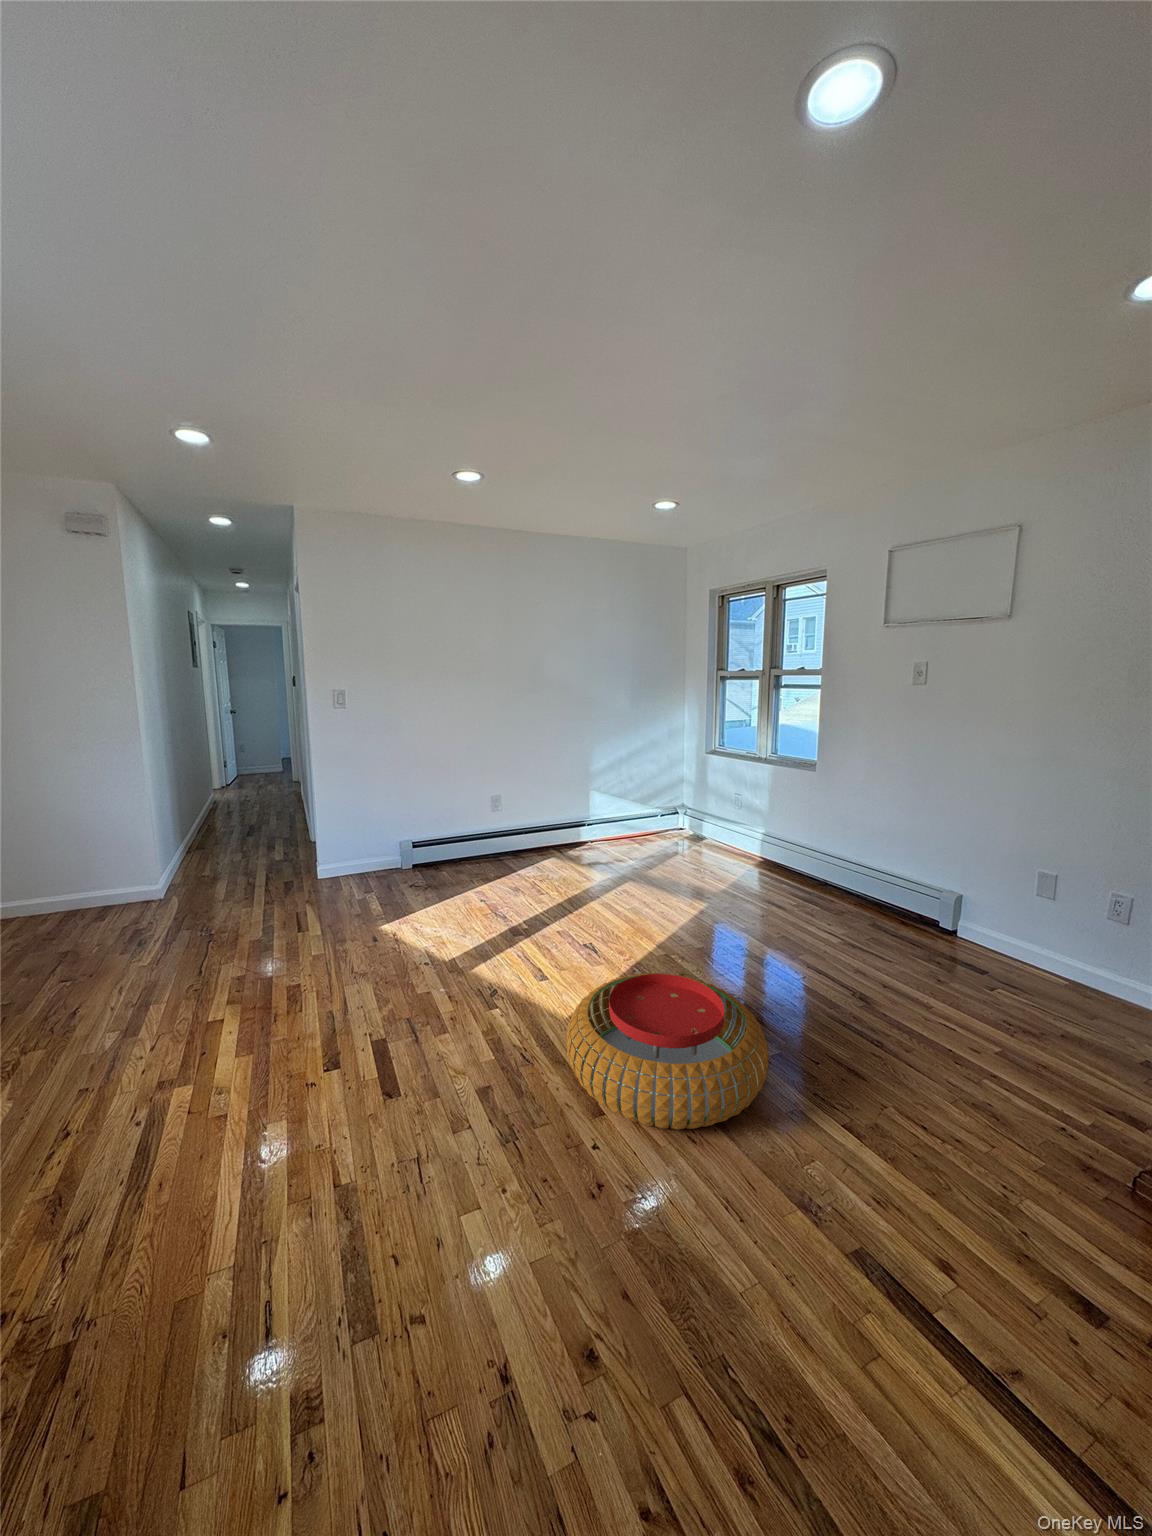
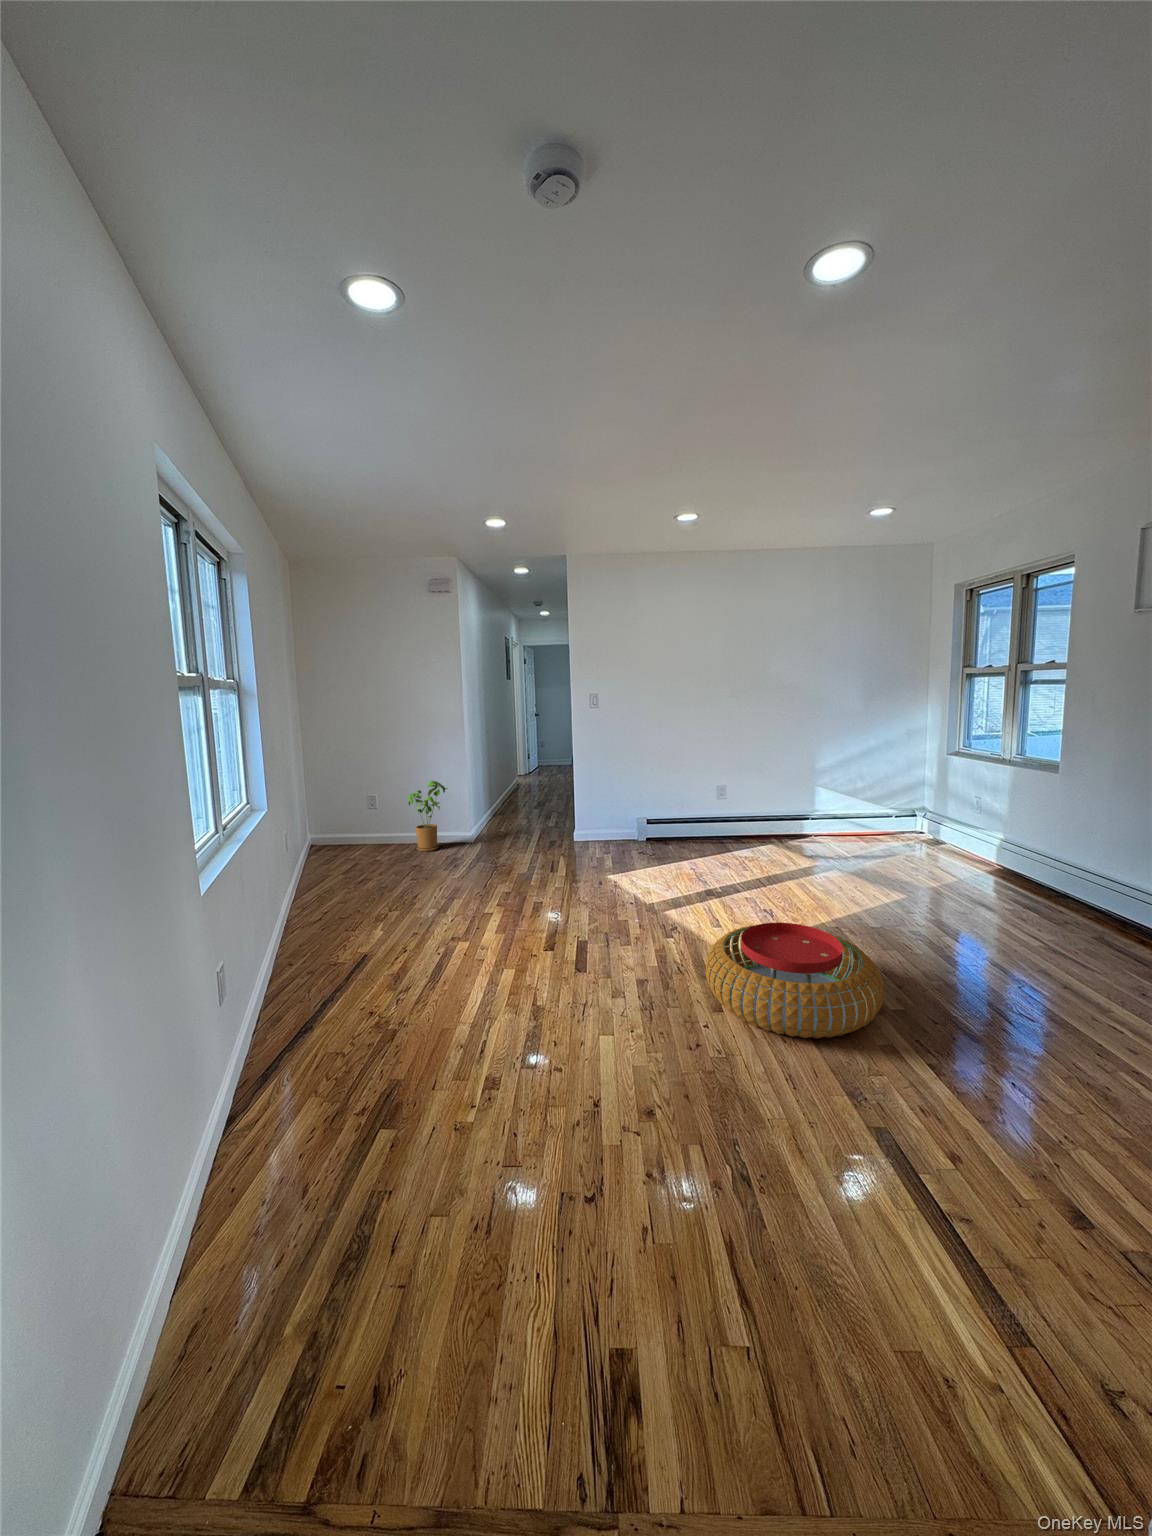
house plant: none [31,812,112,923] -> present [408,781,447,852]

